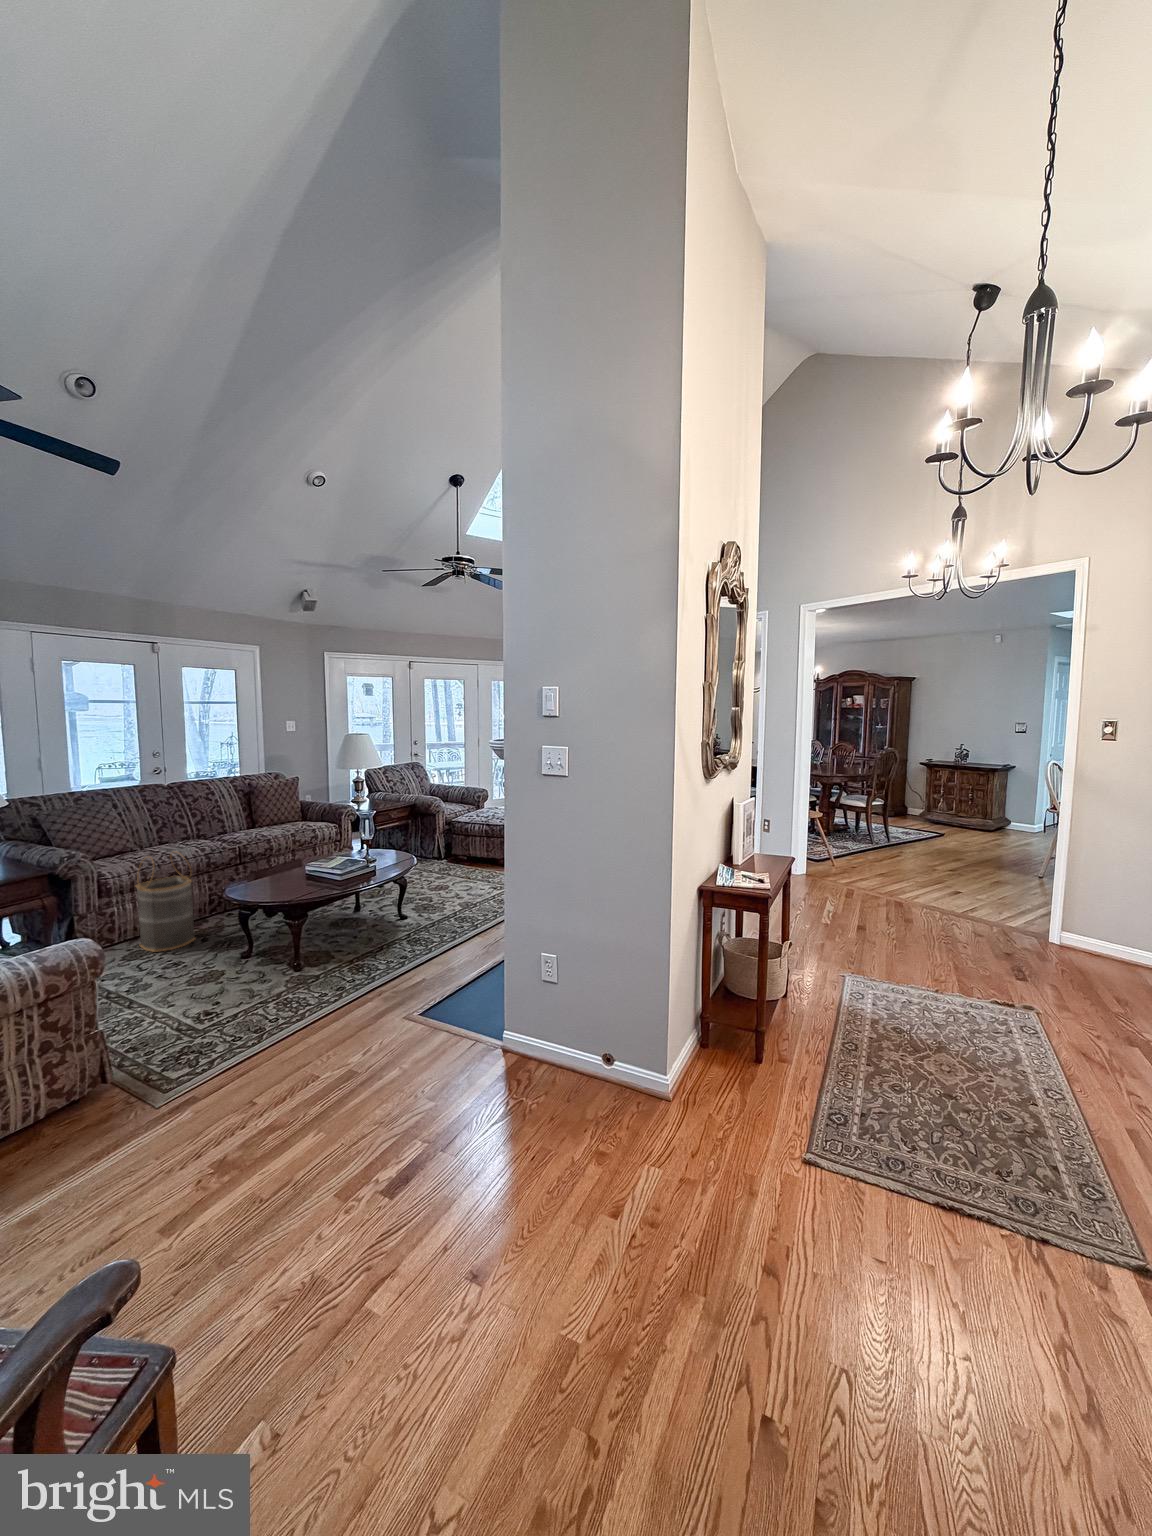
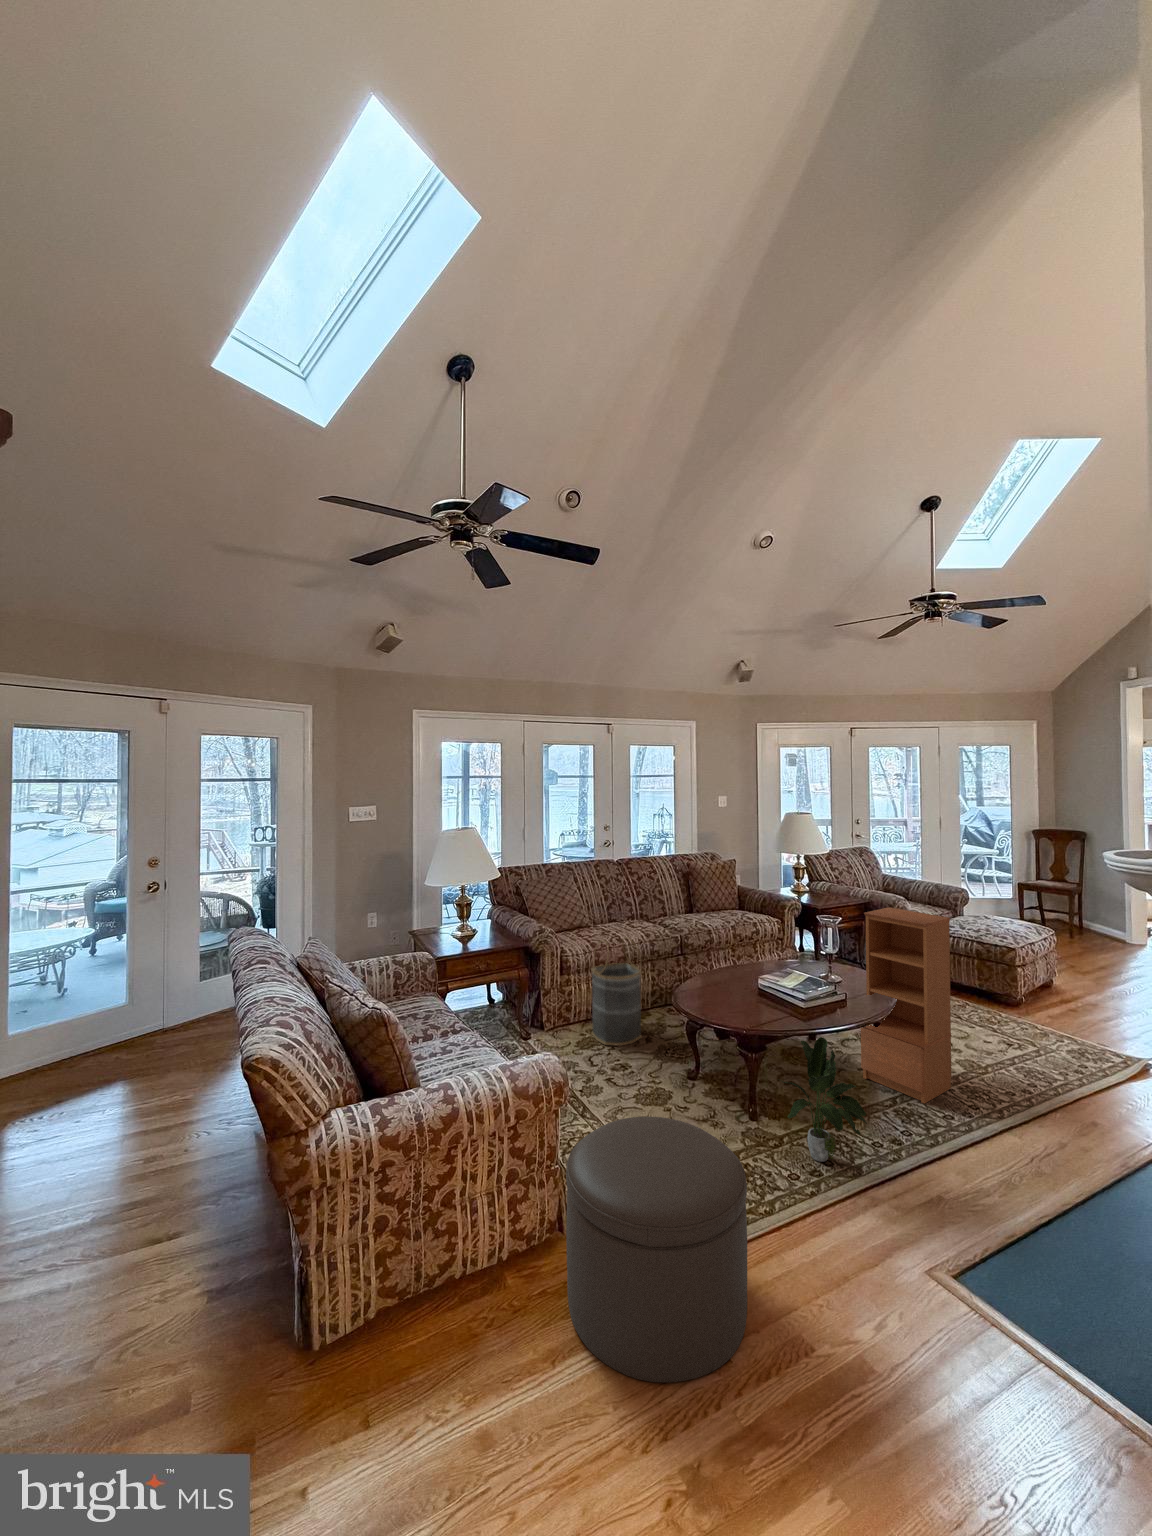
bookcase: none [385,801,448,936] -> present [861,907,951,1104]
potted plant: none [306,897,376,986] -> present [782,1037,867,1162]
ottoman: none [103,970,266,1140] -> present [566,1116,747,1382]

